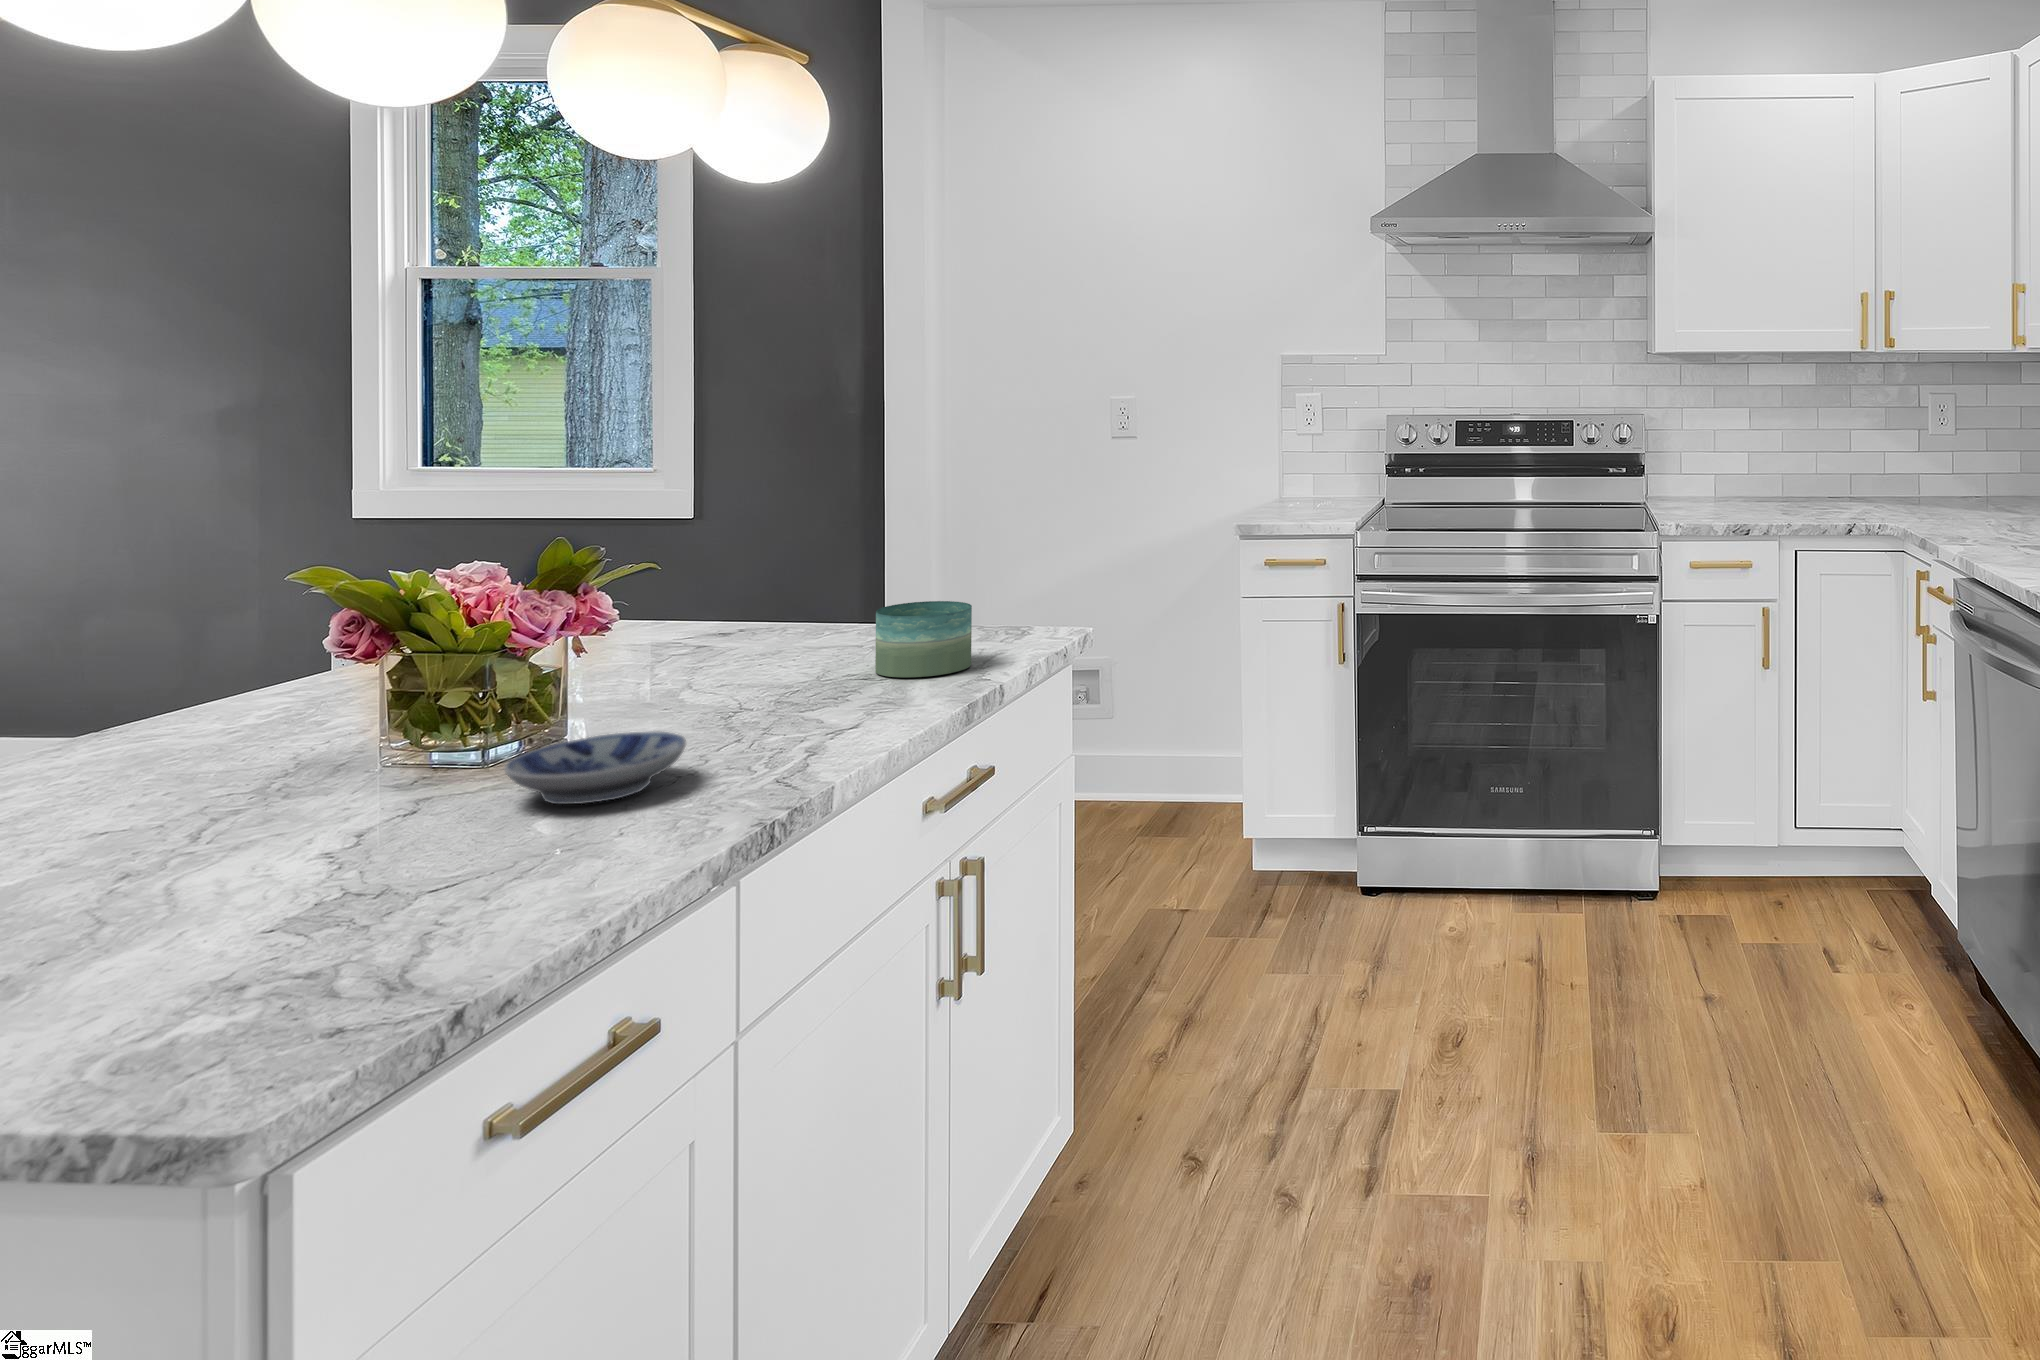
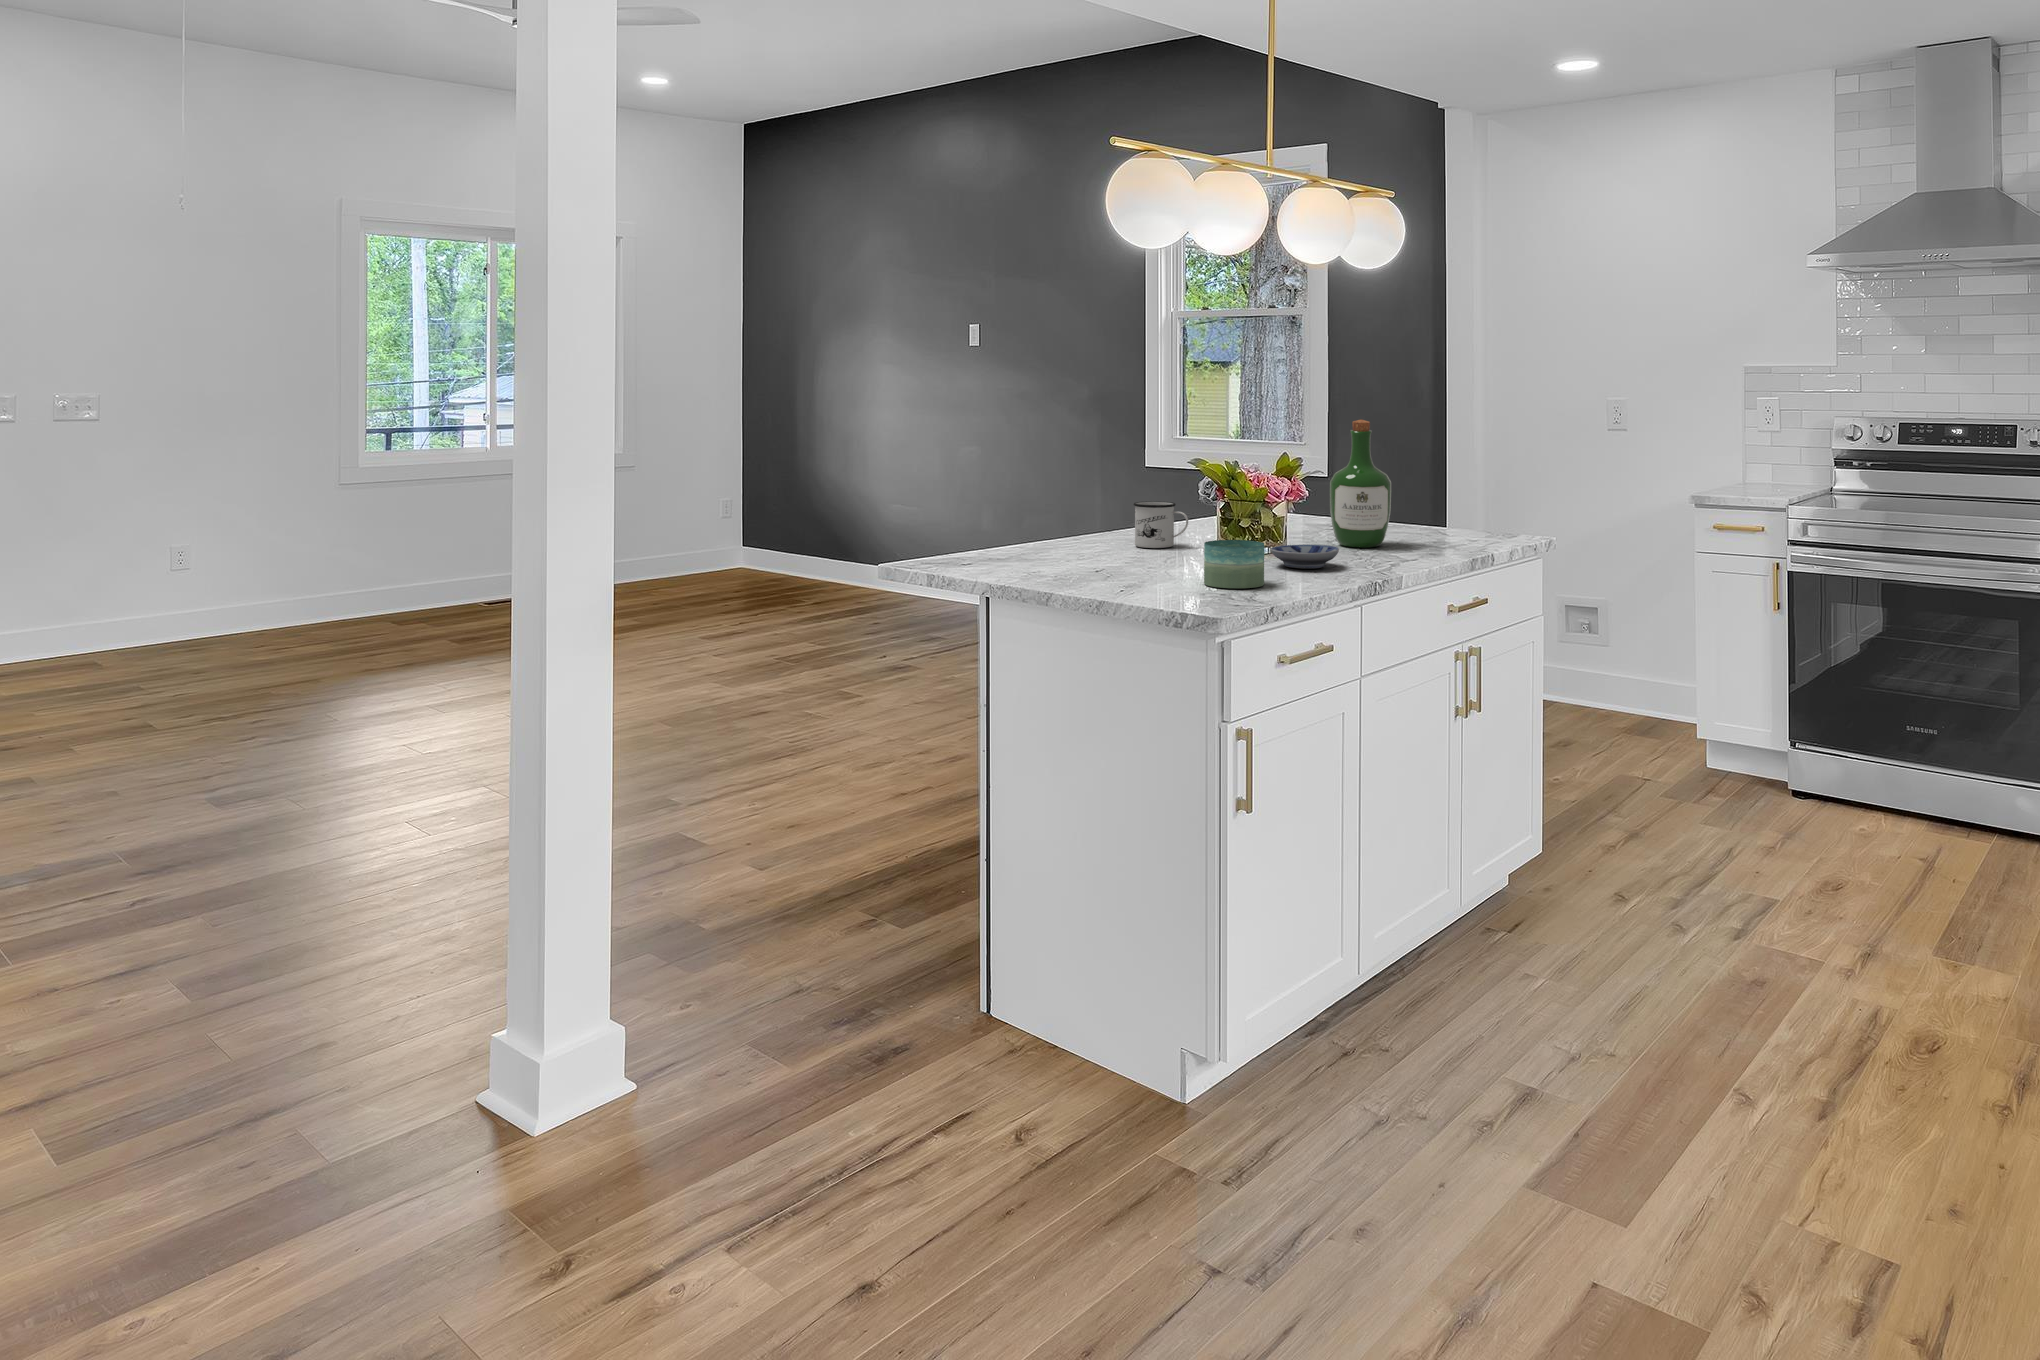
wine bottle: none [678,454,812,703] -> present [1330,419,1391,547]
candle: present [875,601,972,677] -> present [1204,540,1264,588]
mug: none [125,661,298,783] -> present [1134,501,1188,548]

